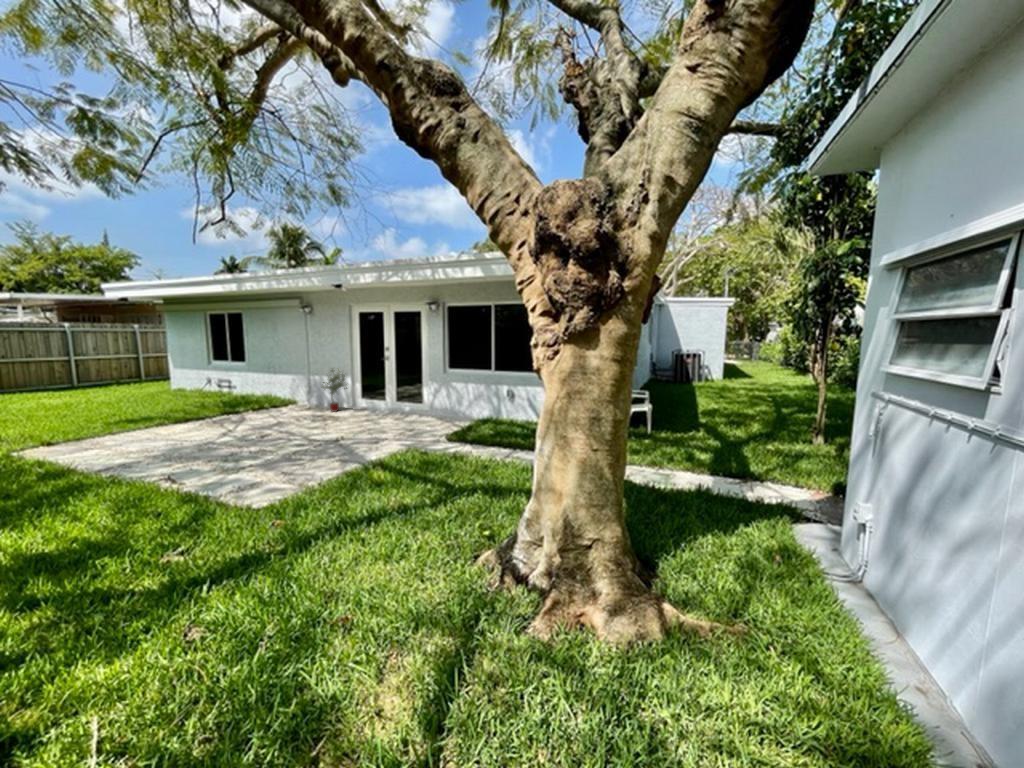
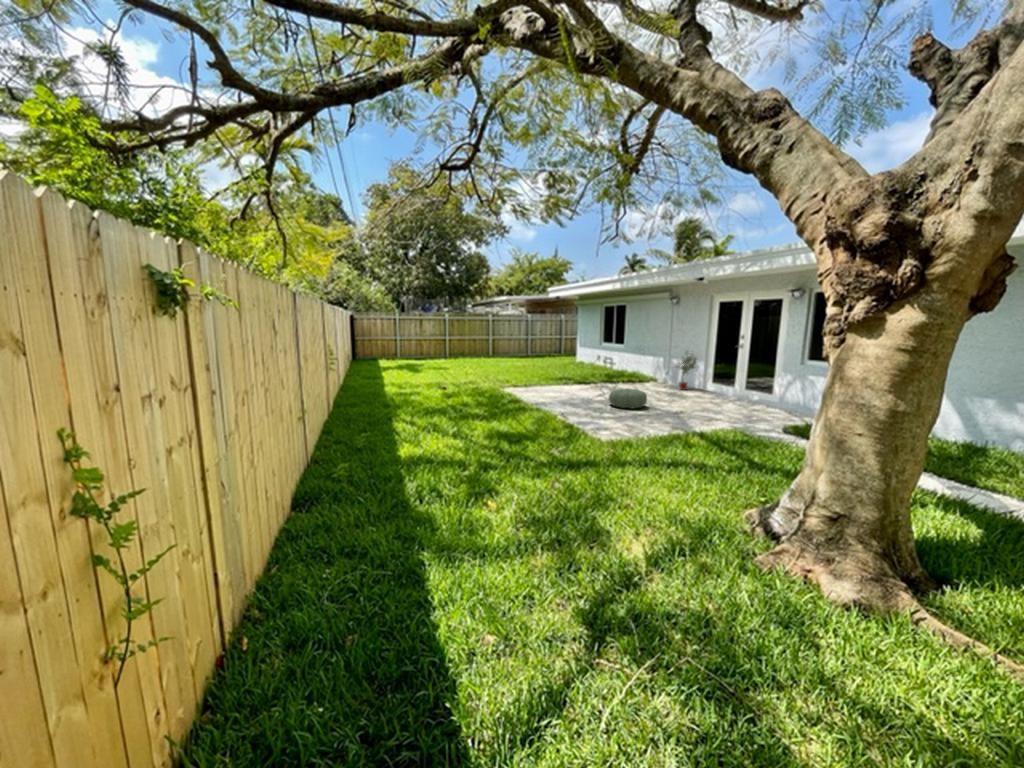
pouf: none [250,423,302,451] -> present [609,388,647,409]

